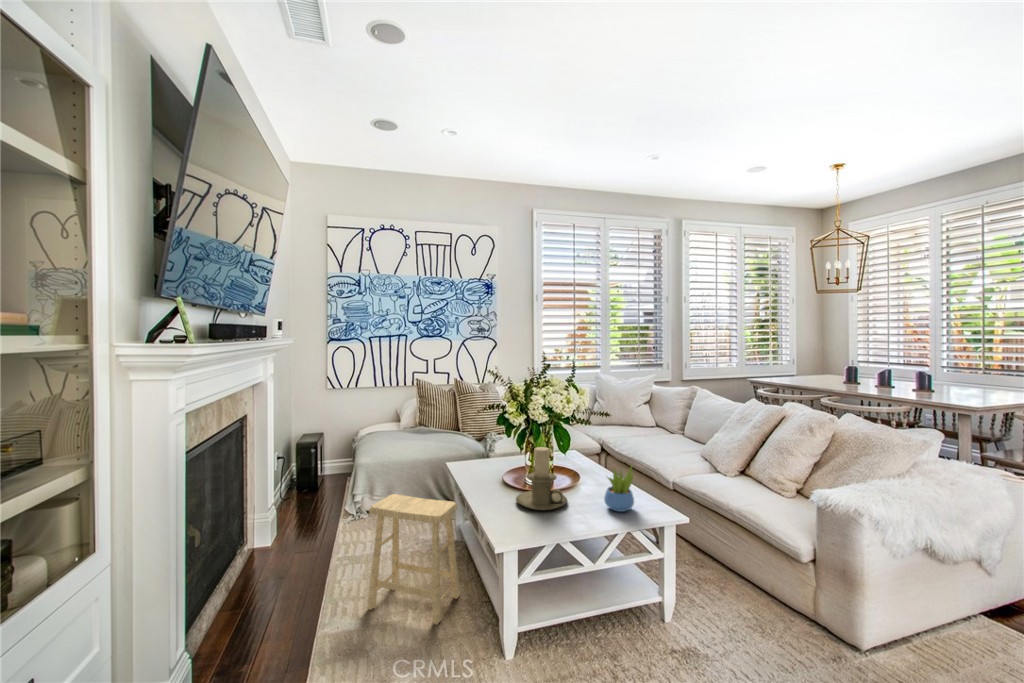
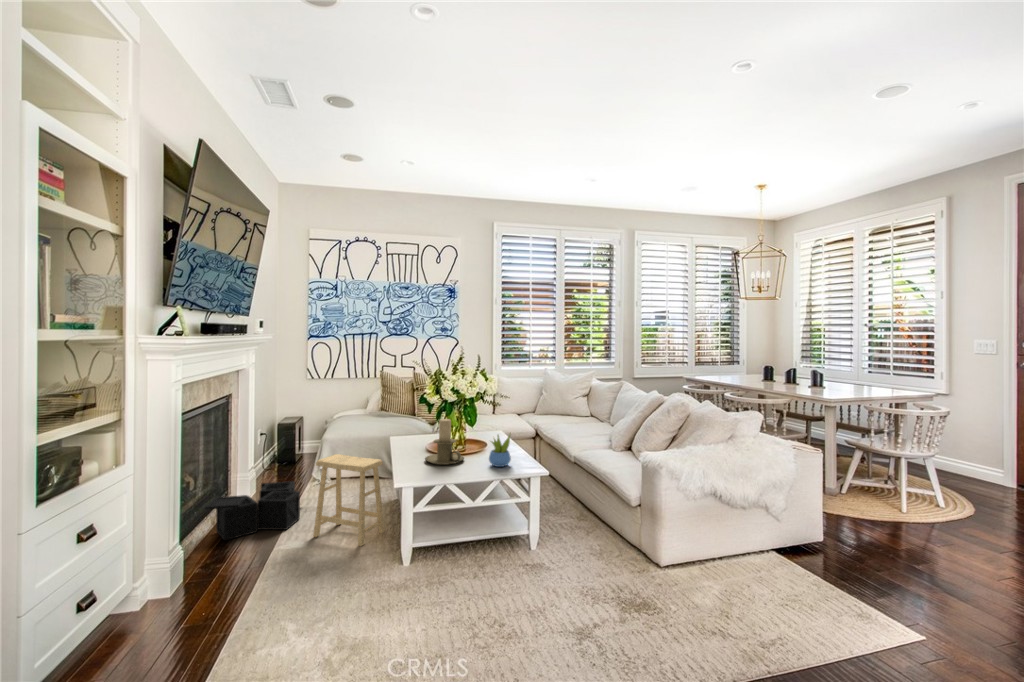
storage bin: none [218,524,348,622] -> present [205,481,301,540]

